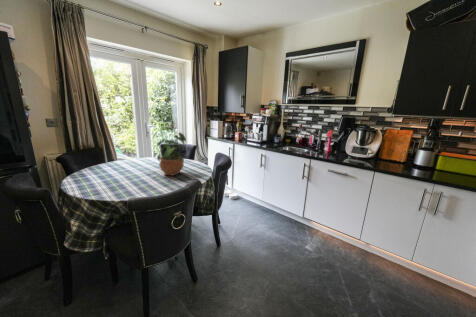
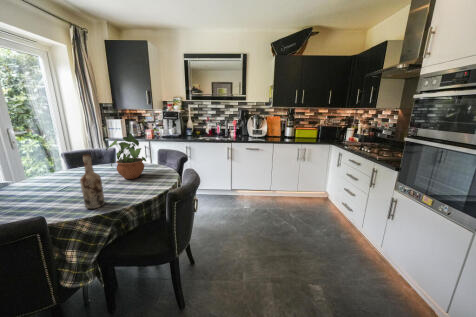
wine bottle: none [101,145,119,192] -> present [80,154,105,209]

